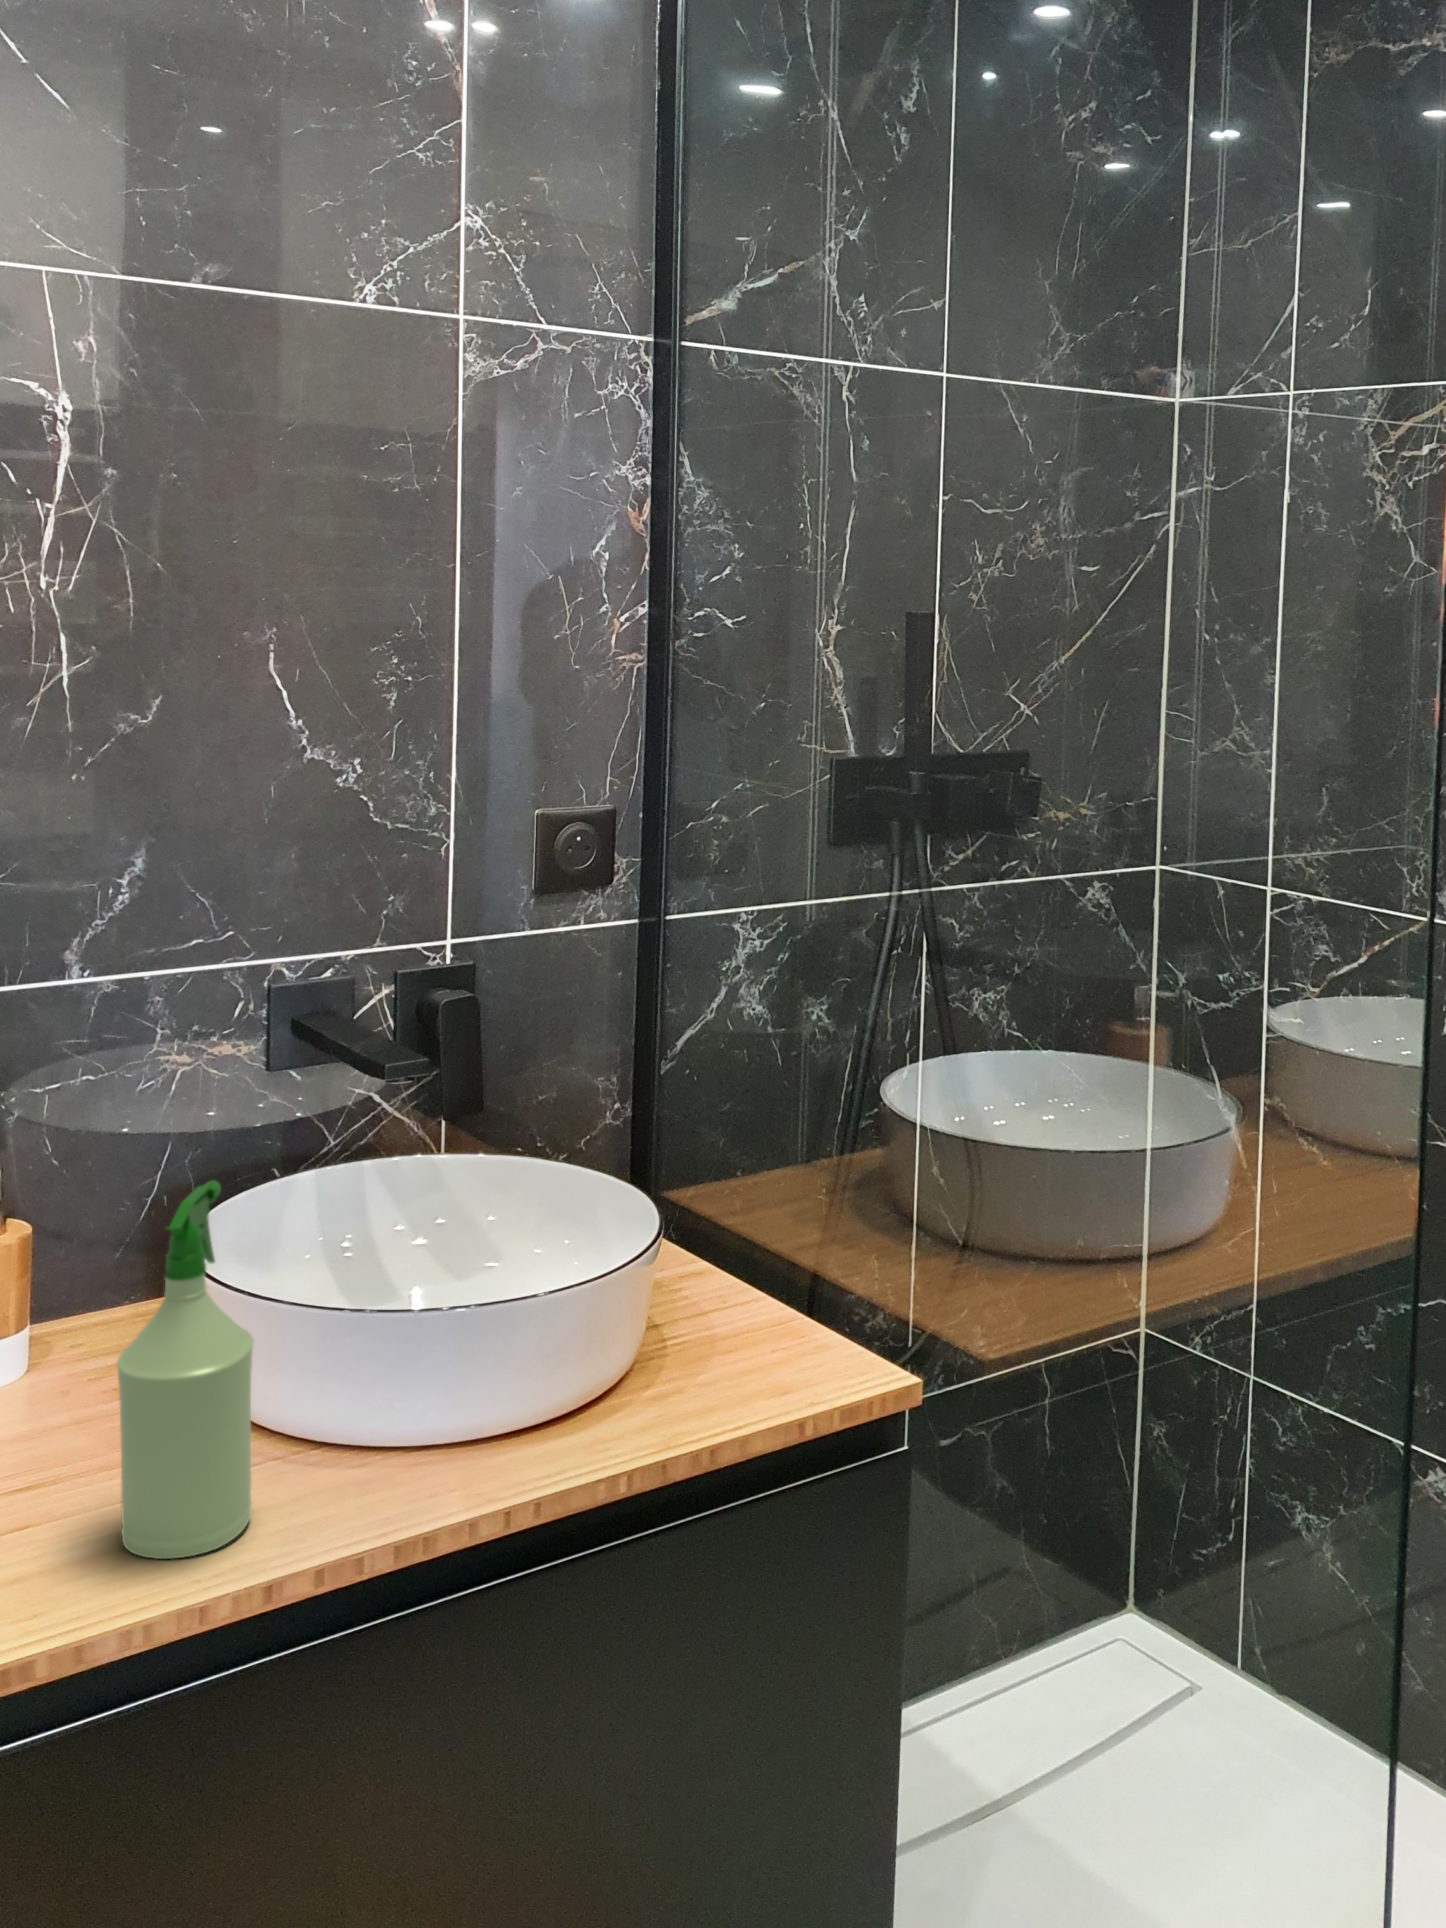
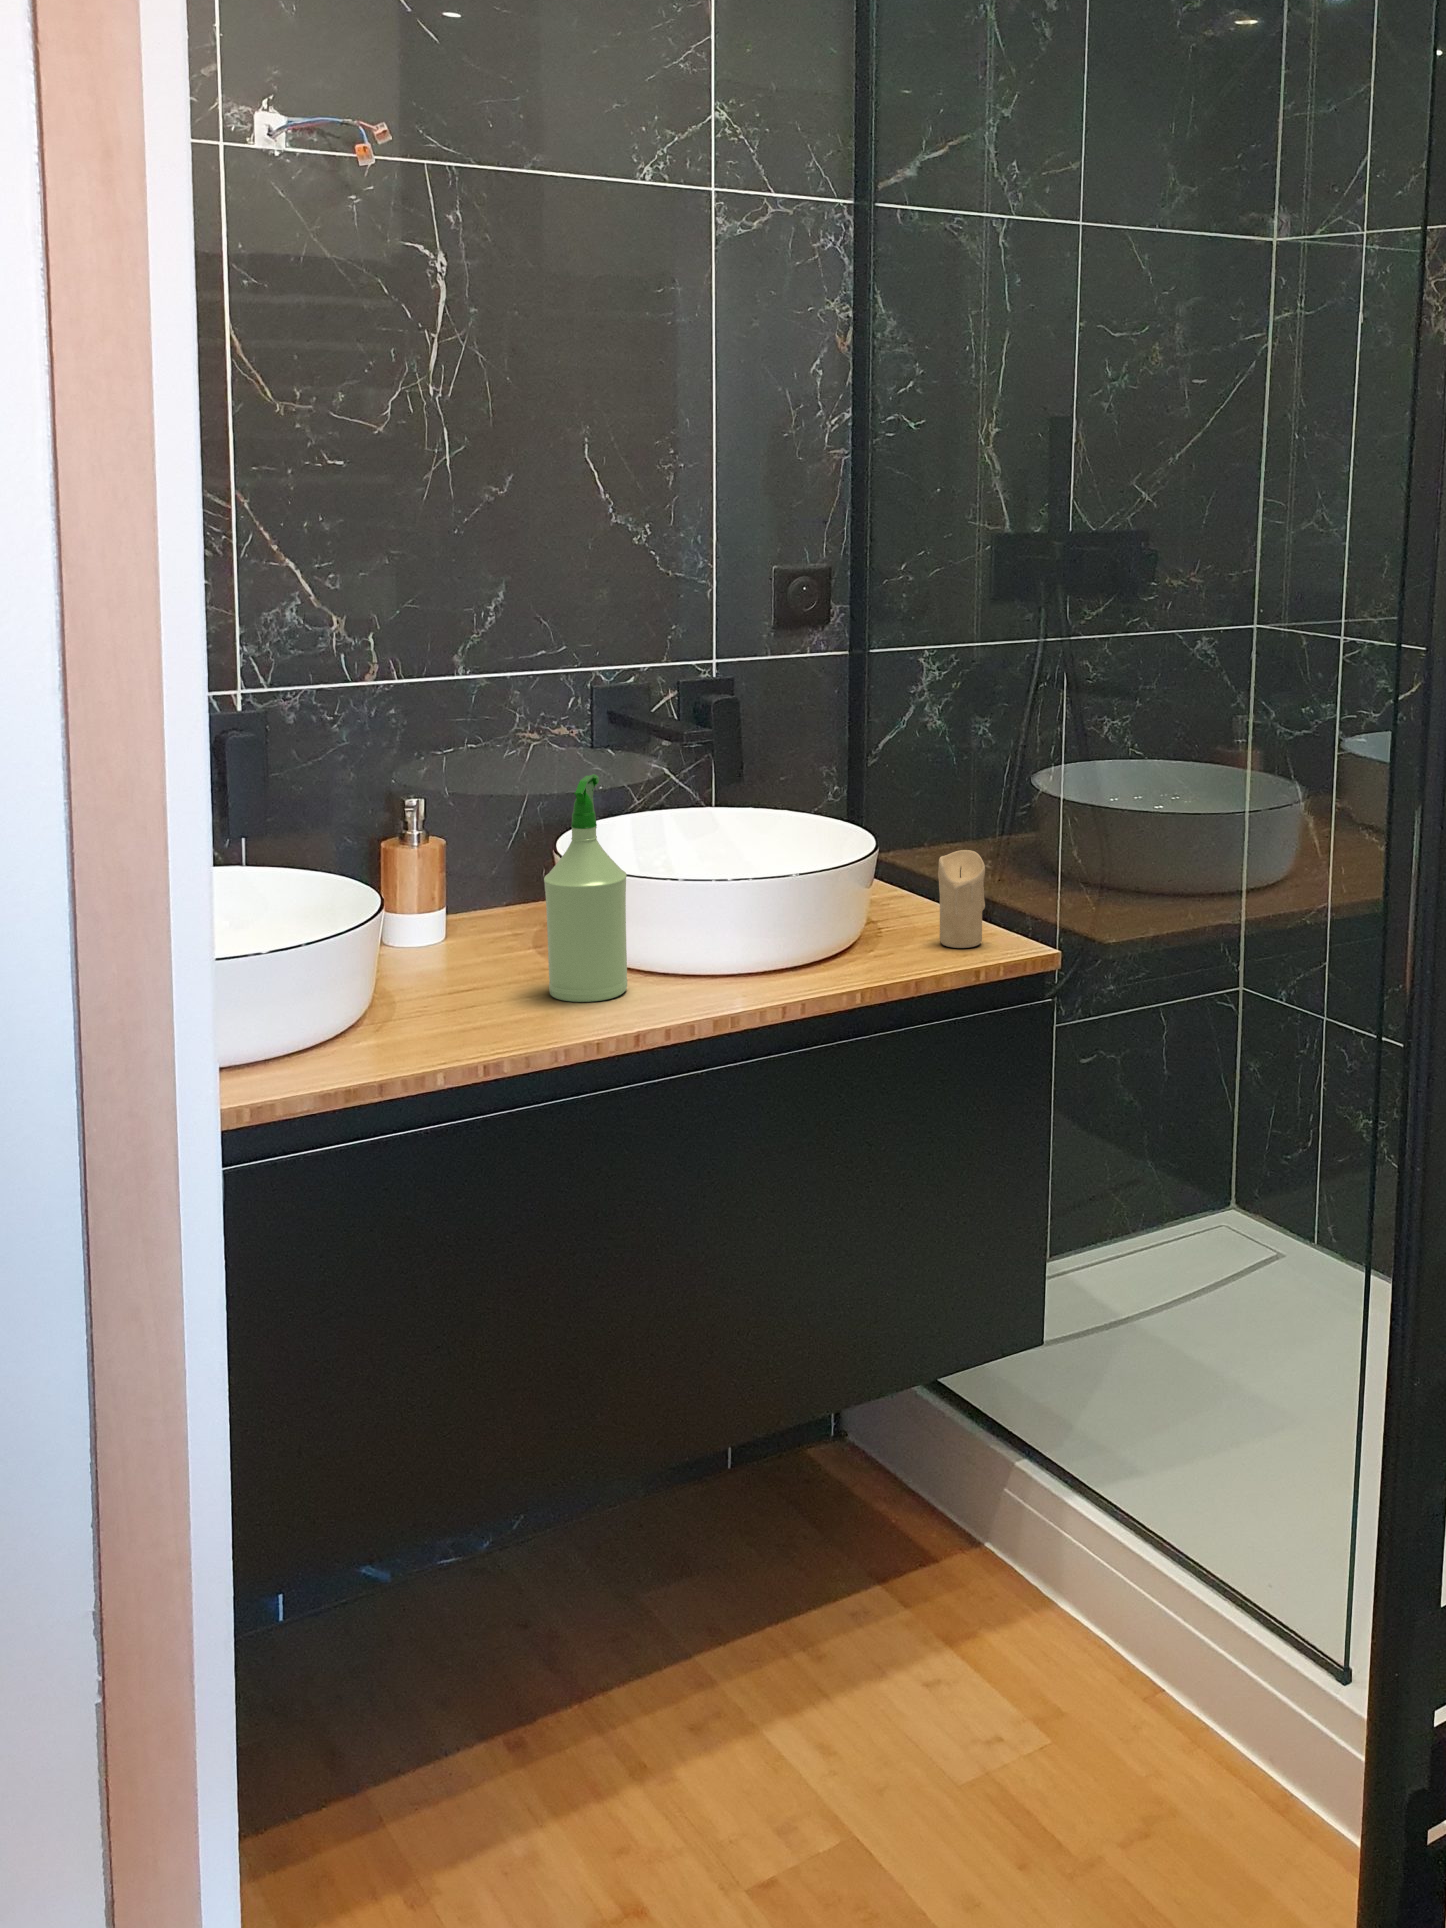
candle: none [743,1242,810,1391] -> present [938,850,985,948]

